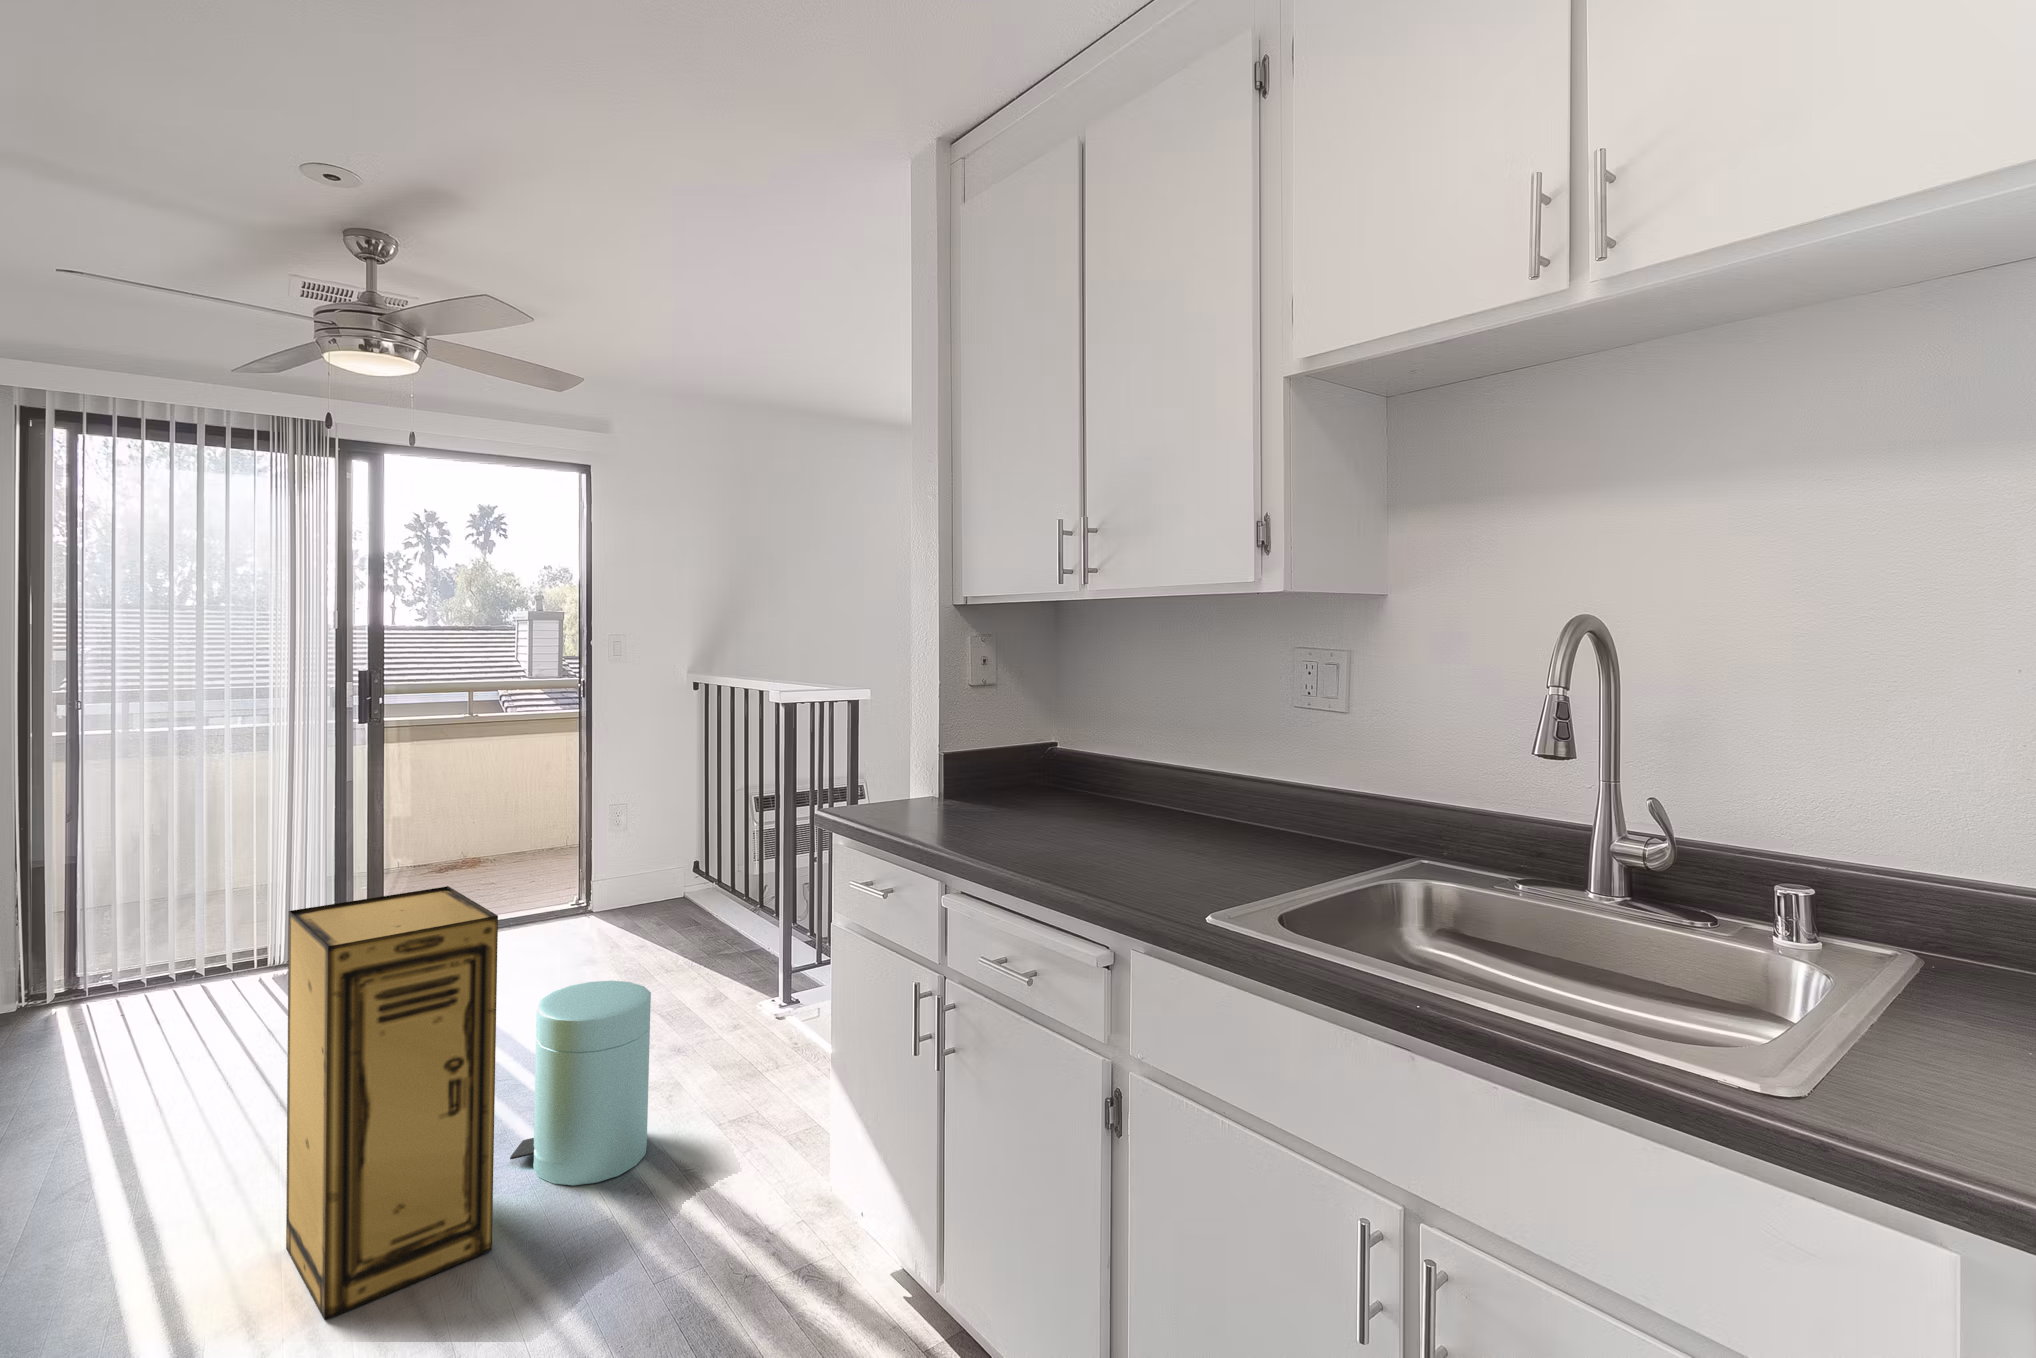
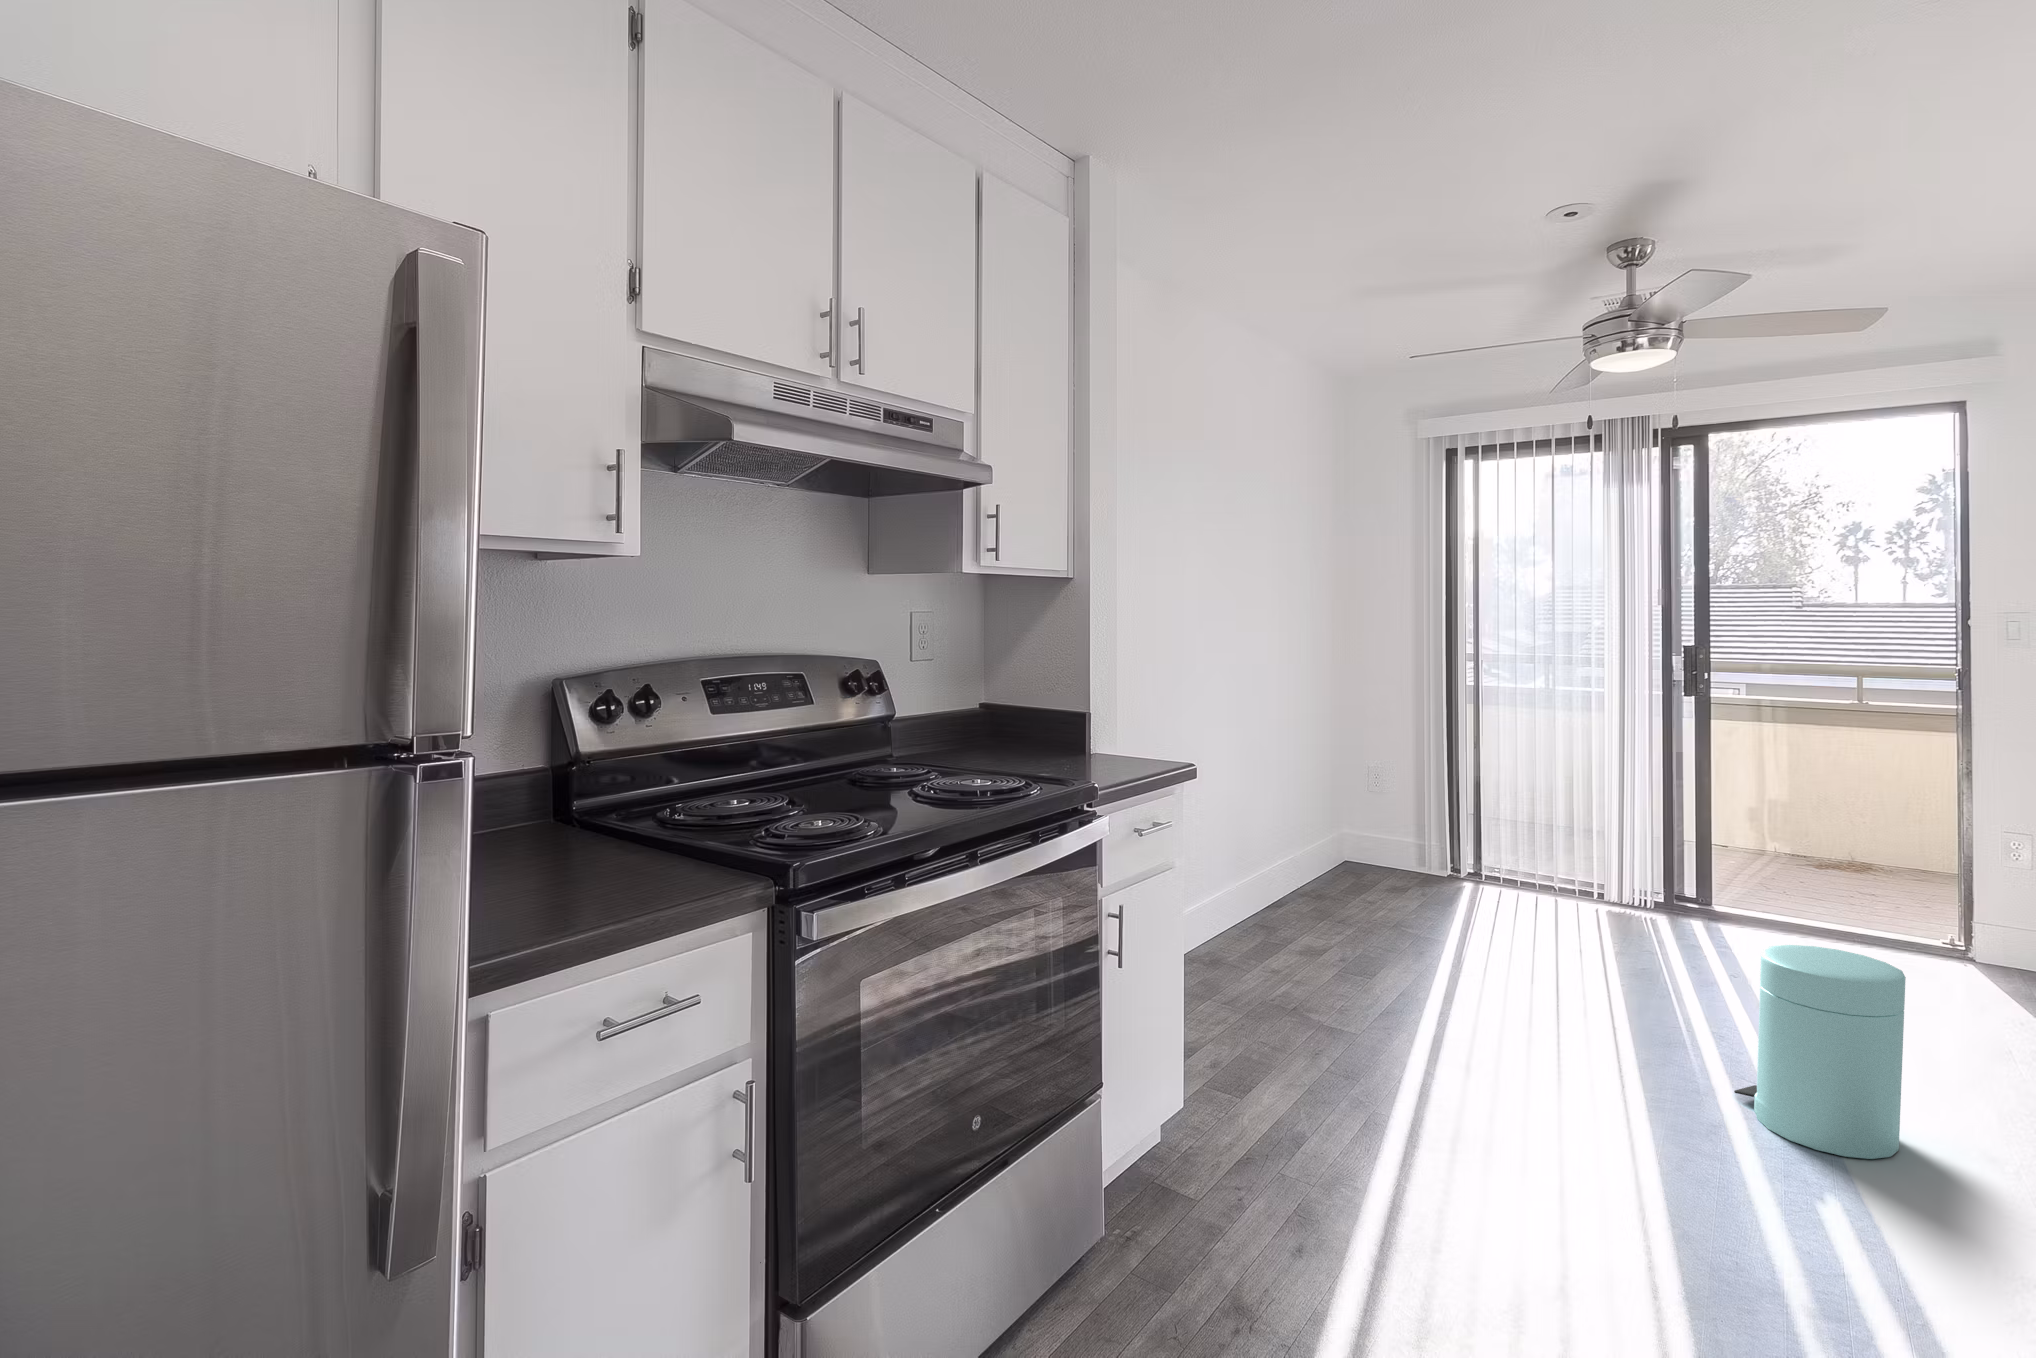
storage cabinet: present [286,886,498,1320] -> none [1533,801,1690,1141]

